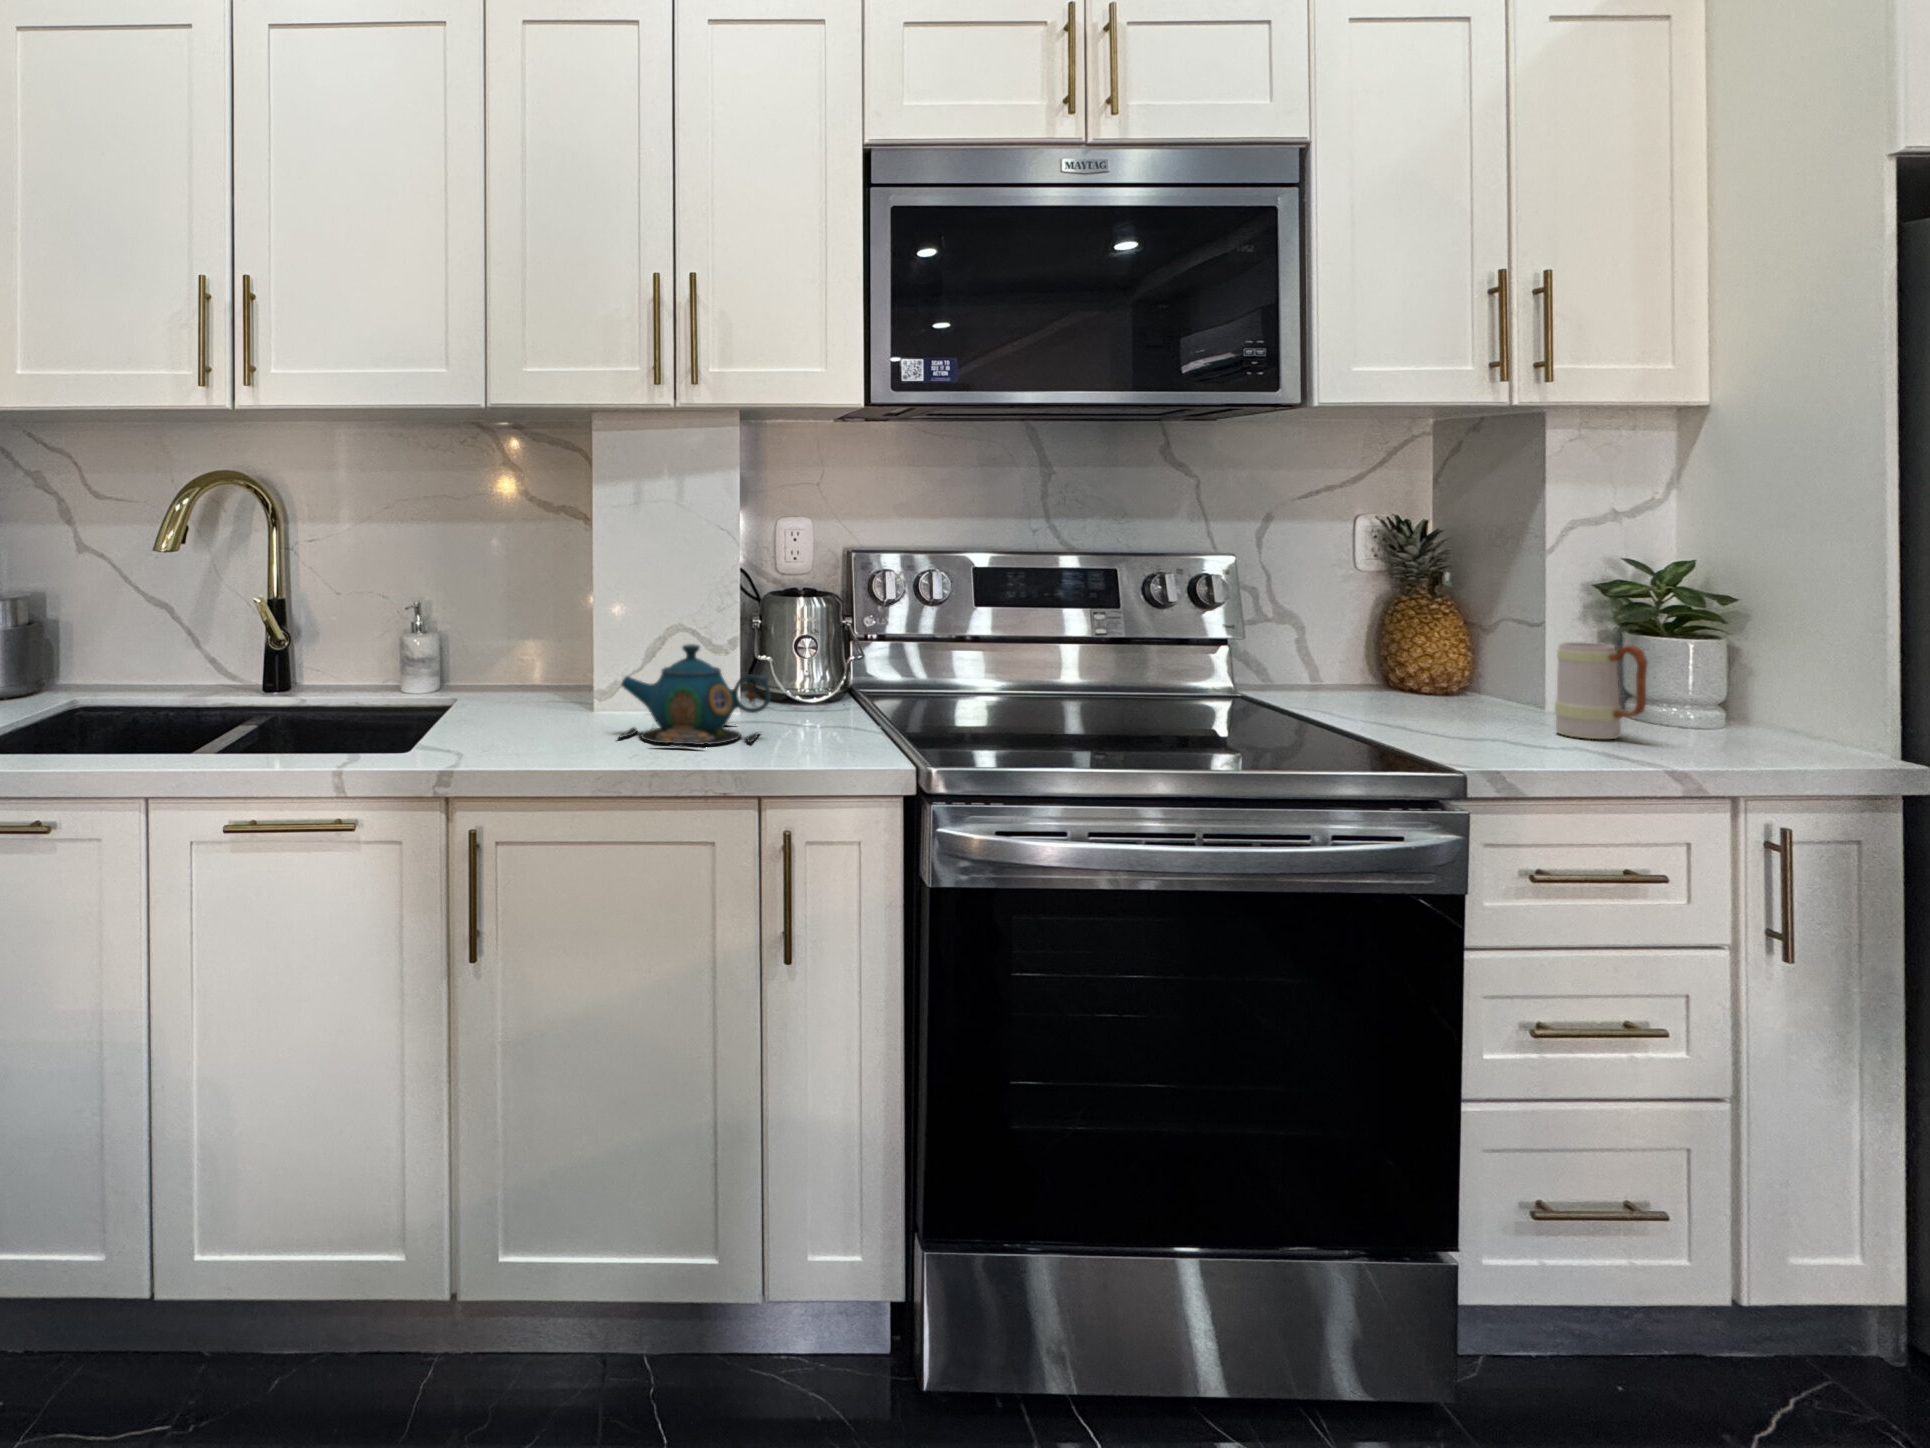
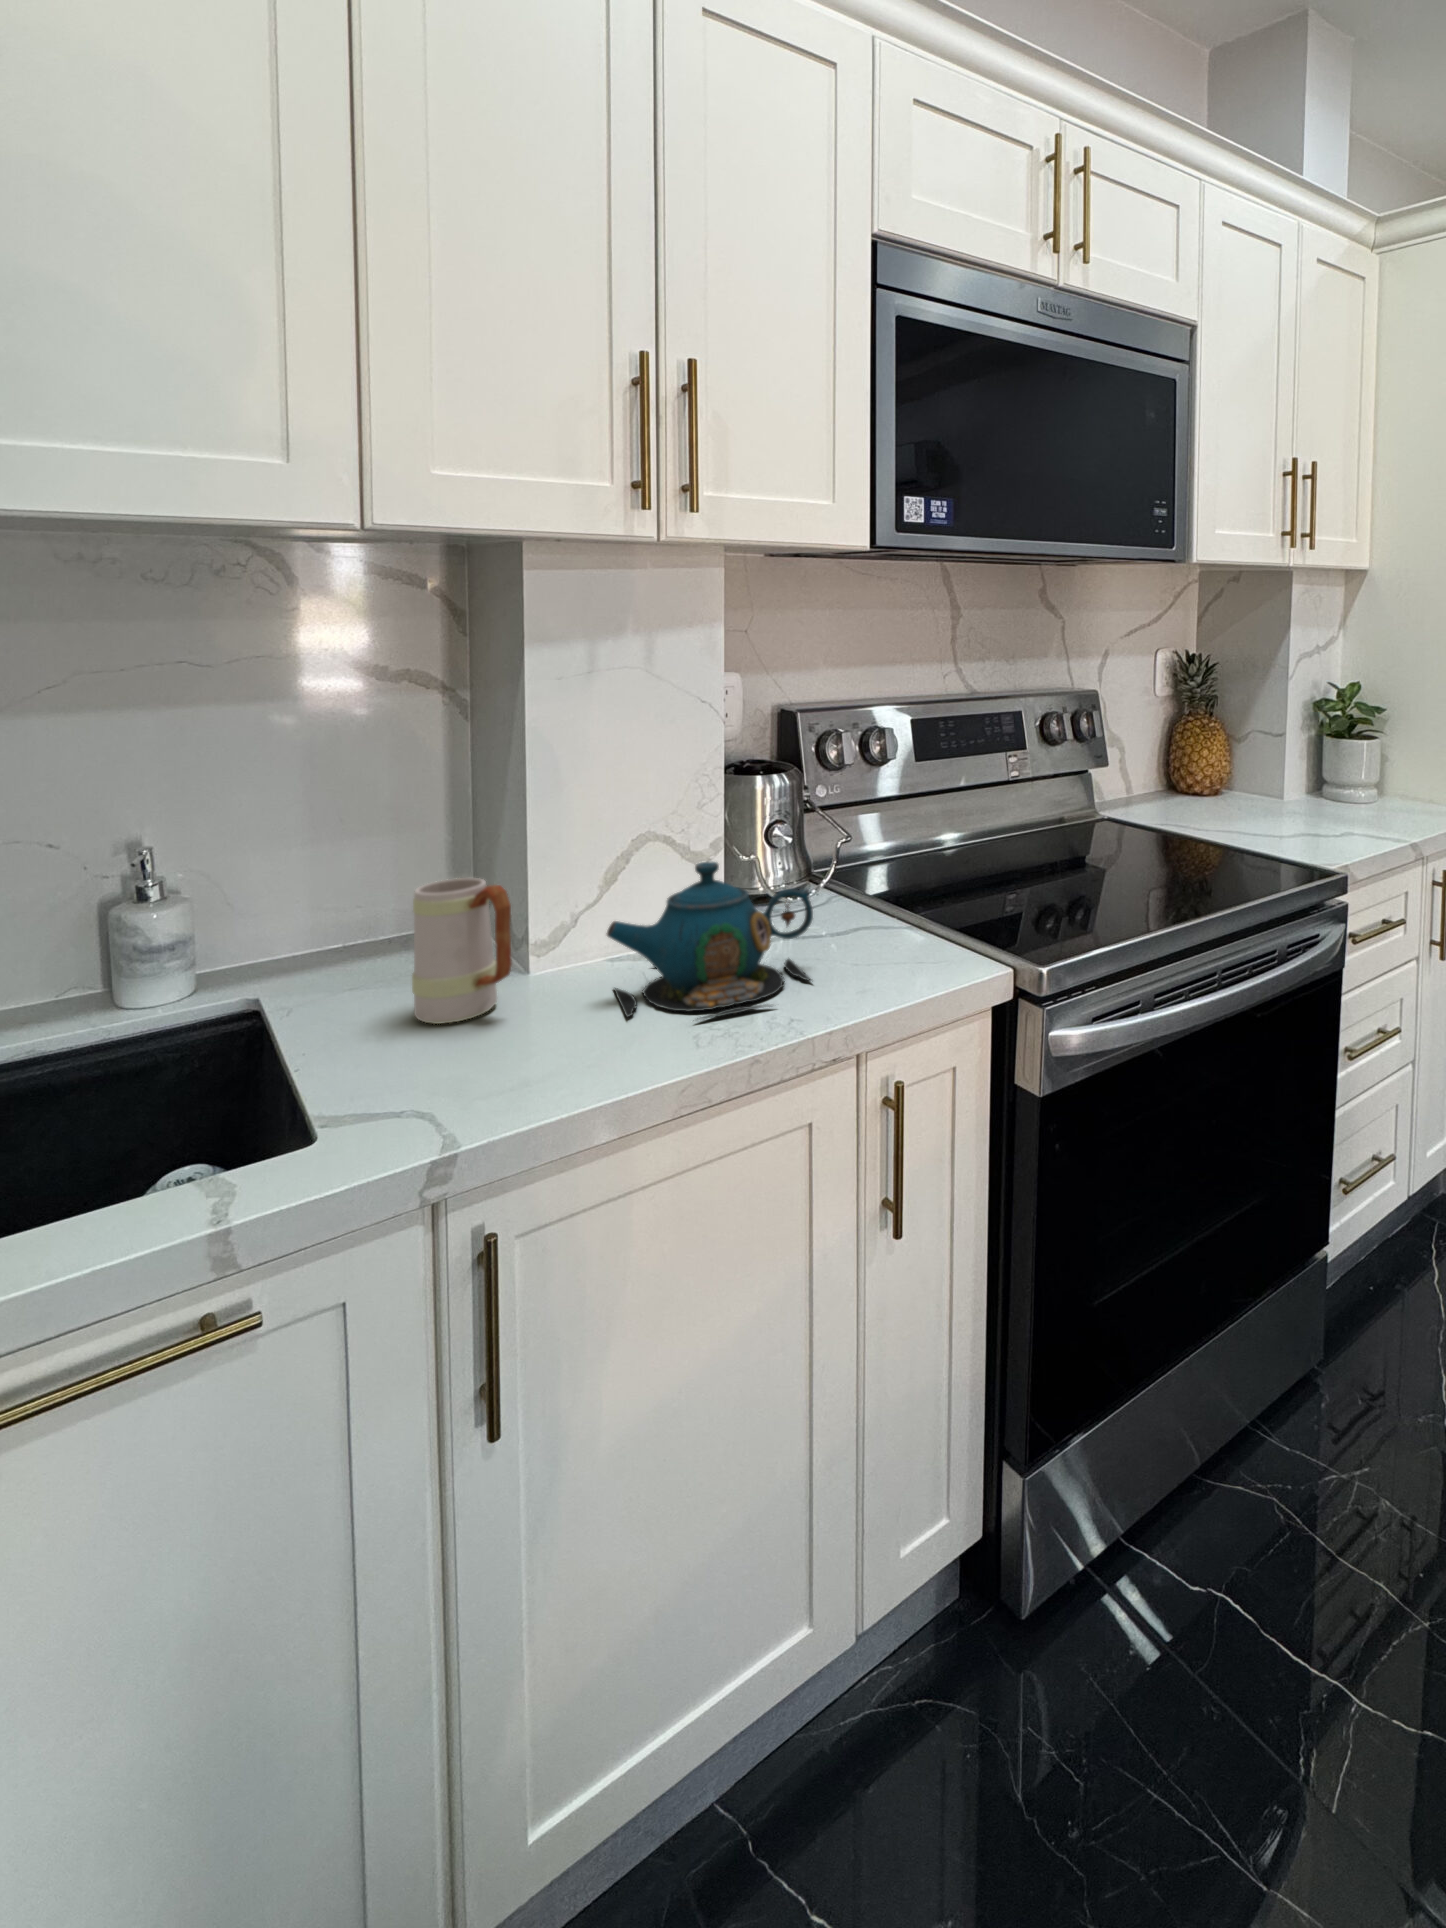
mug: present [1555,642,1647,739] -> present [412,878,512,1024]

